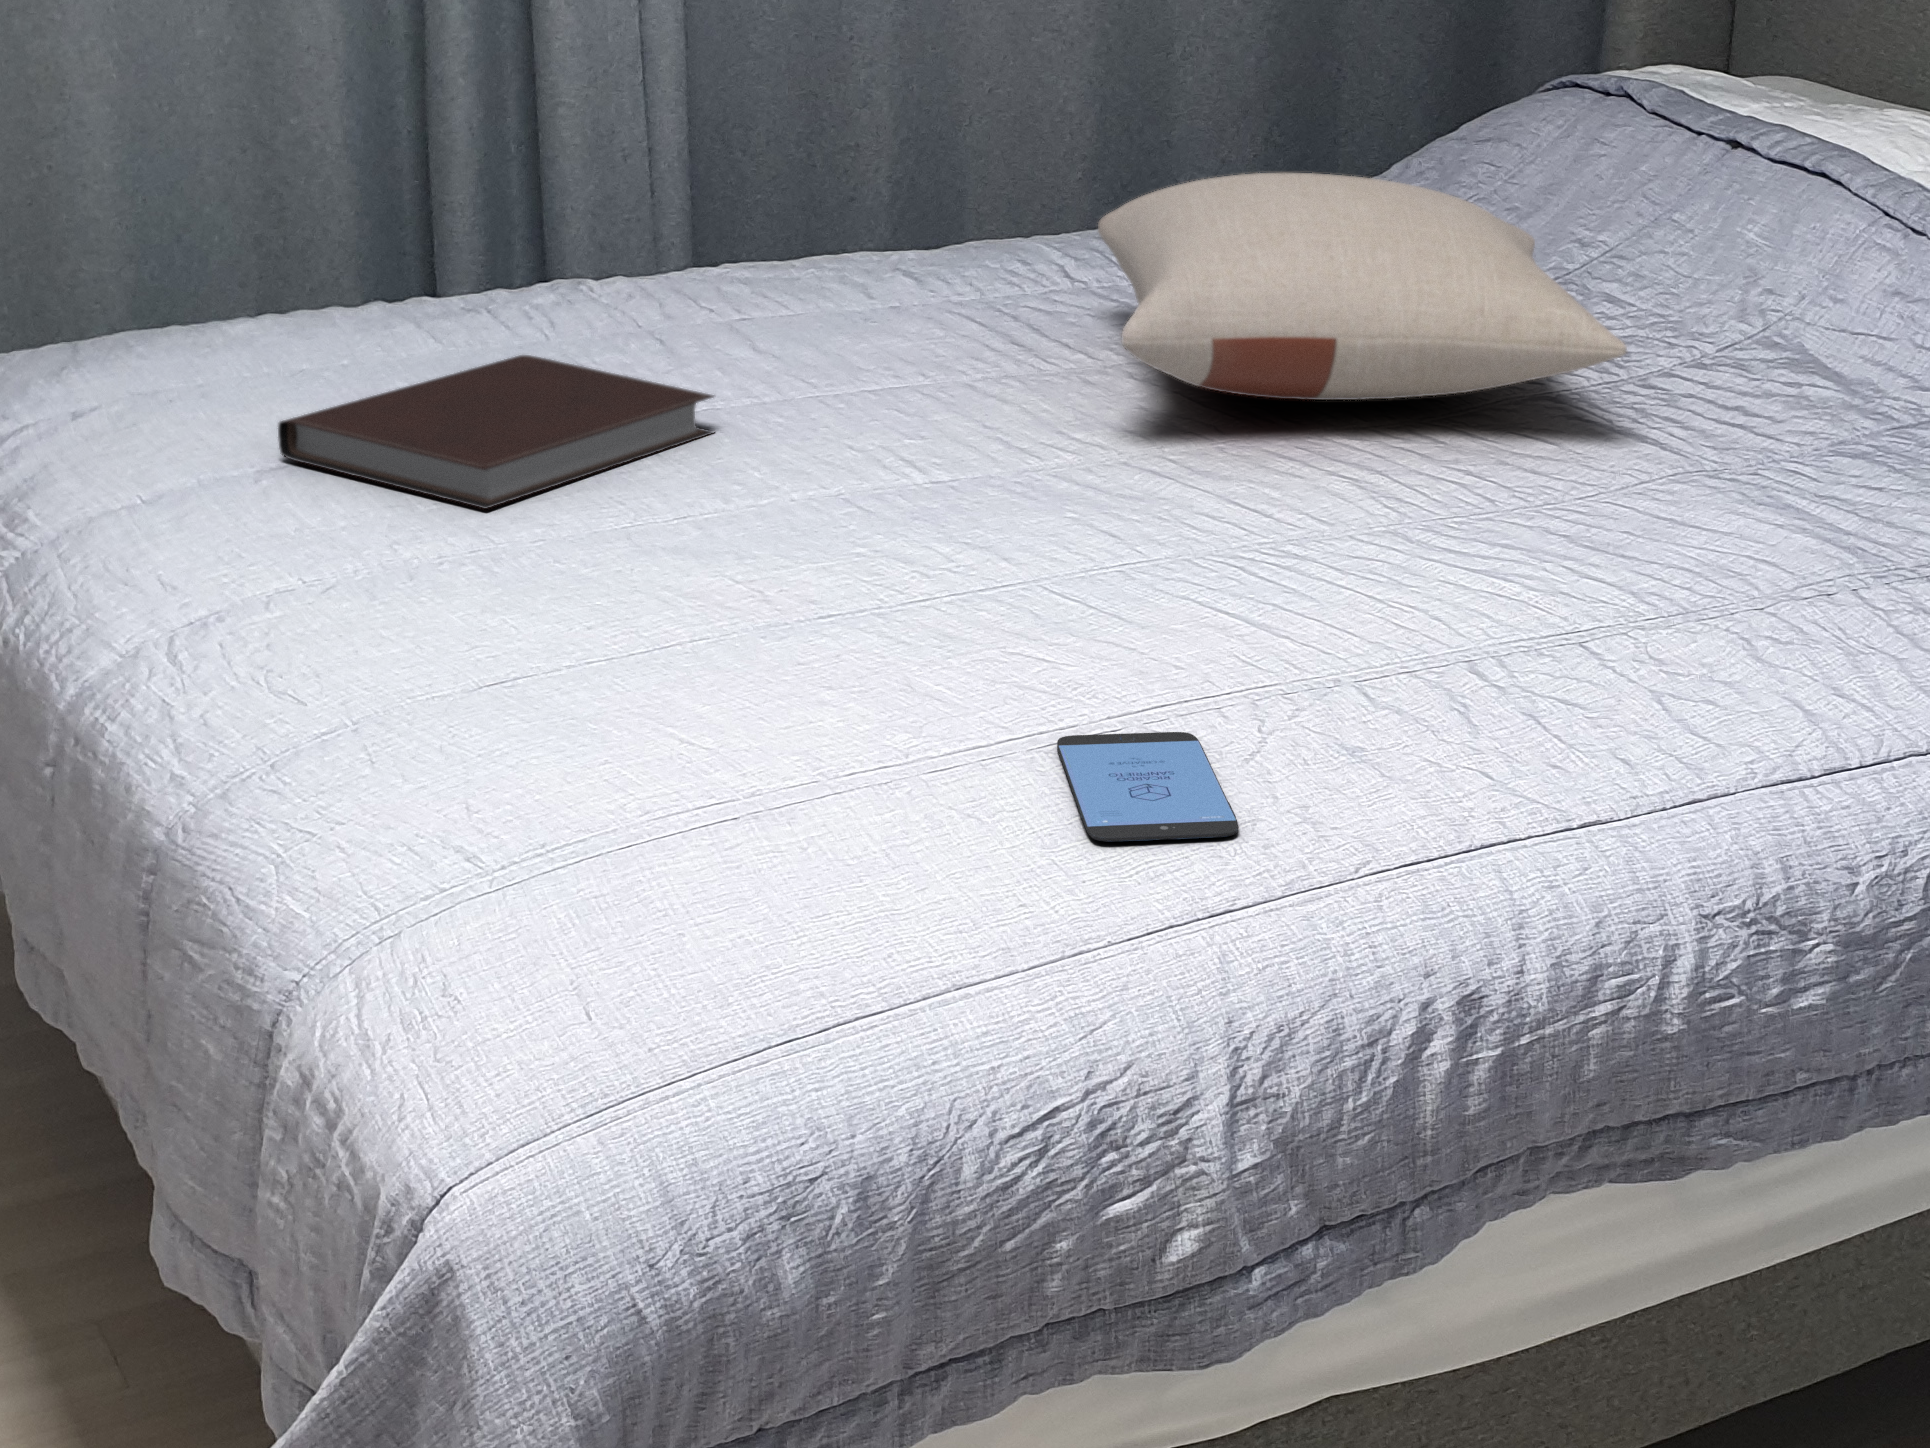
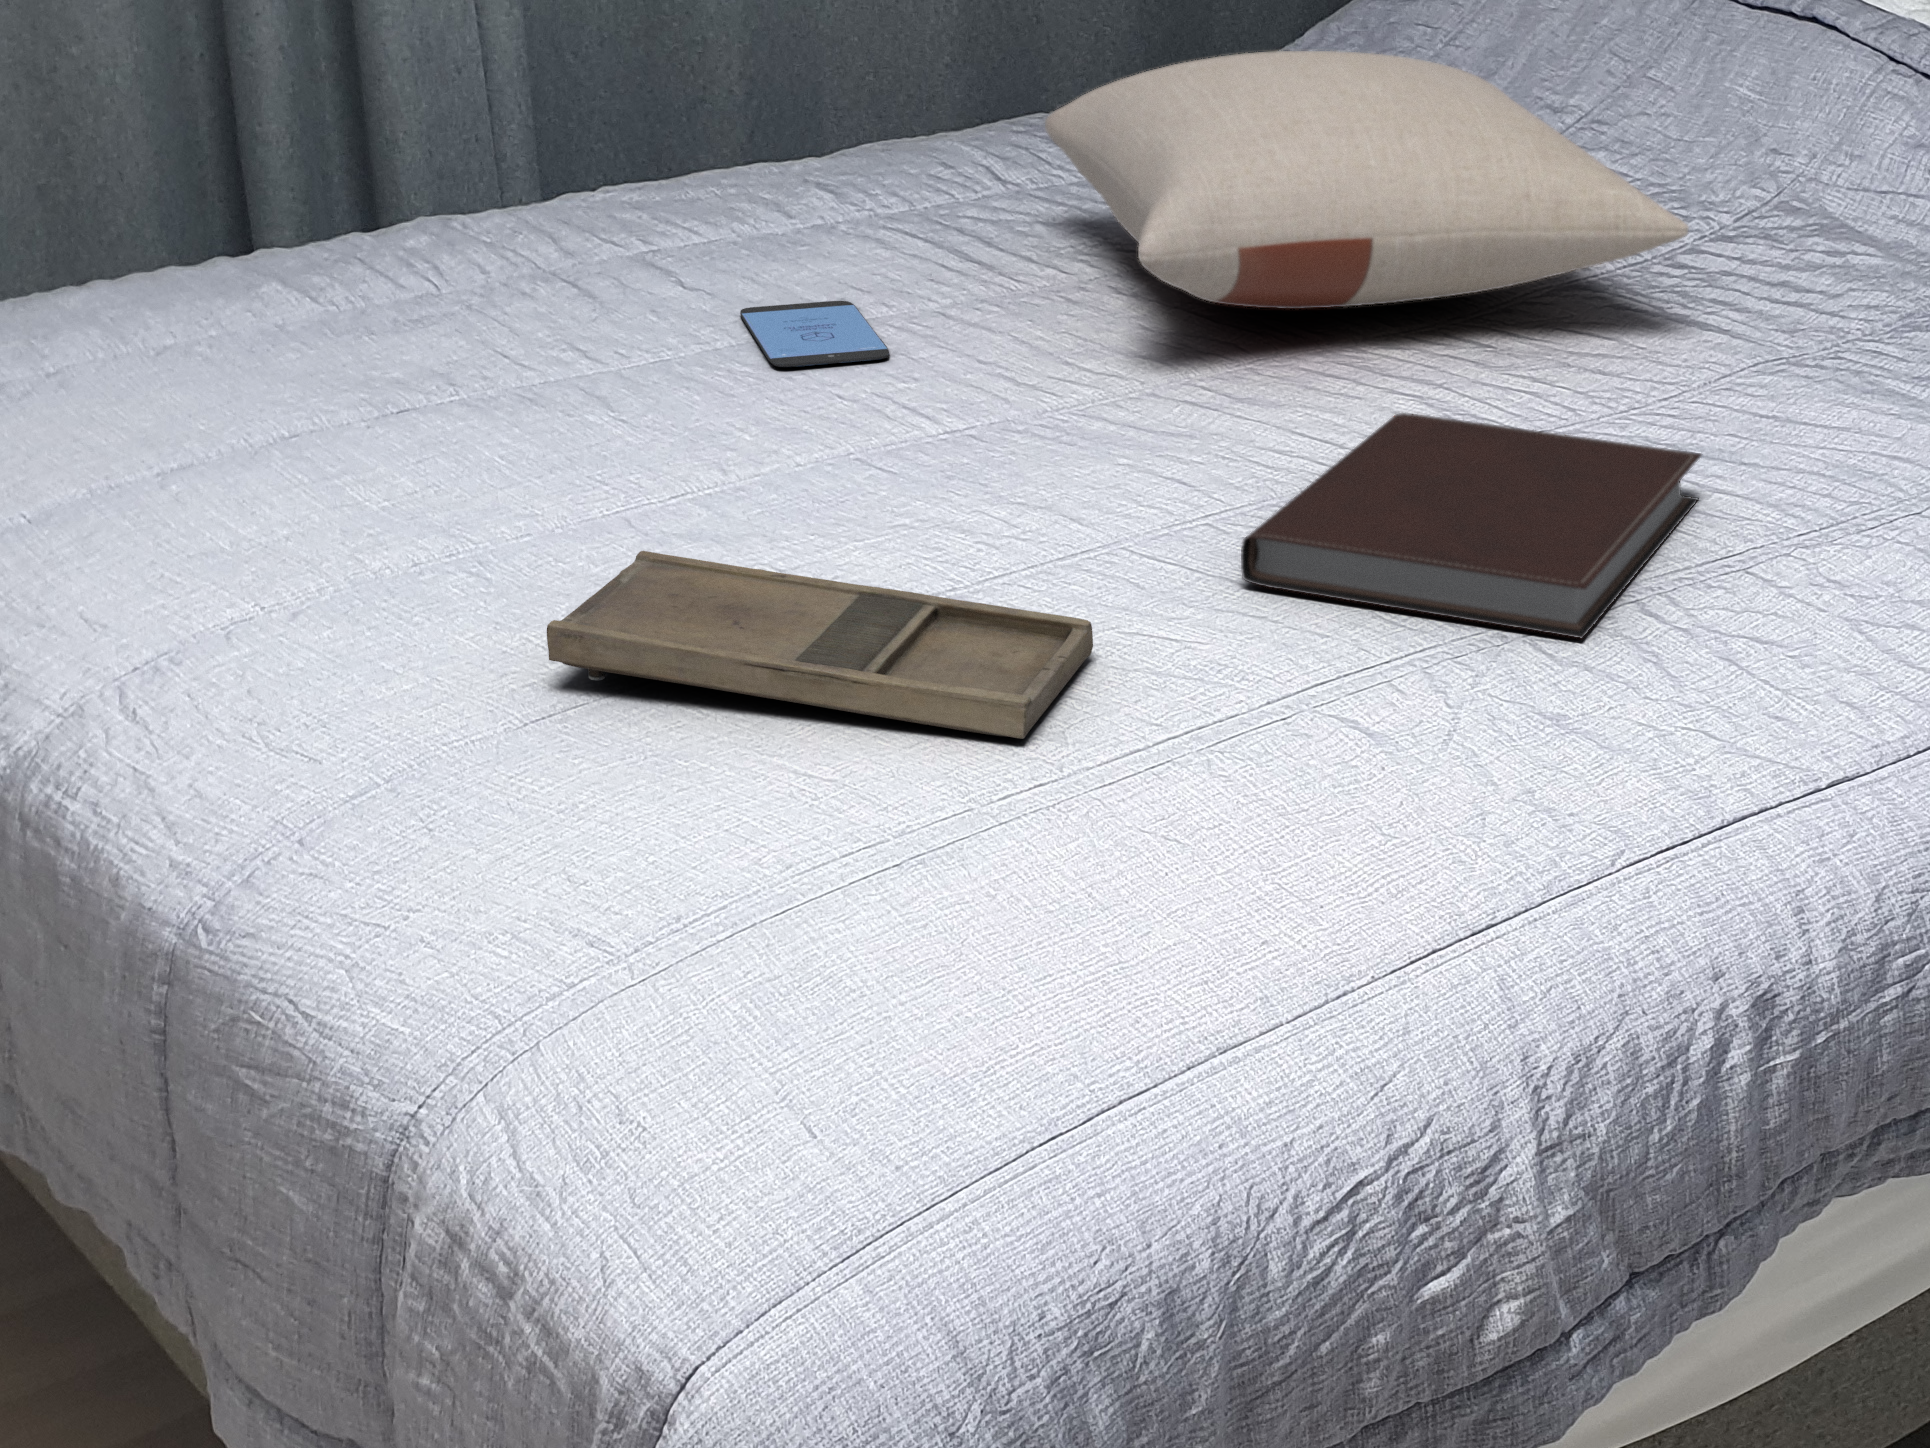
notebook: present [278,355,714,509] -> present [1241,413,1701,638]
tray: none [510,551,974,727] -> present [547,551,1093,739]
smartphone: present [1057,732,1238,841] -> present [740,301,889,367]

